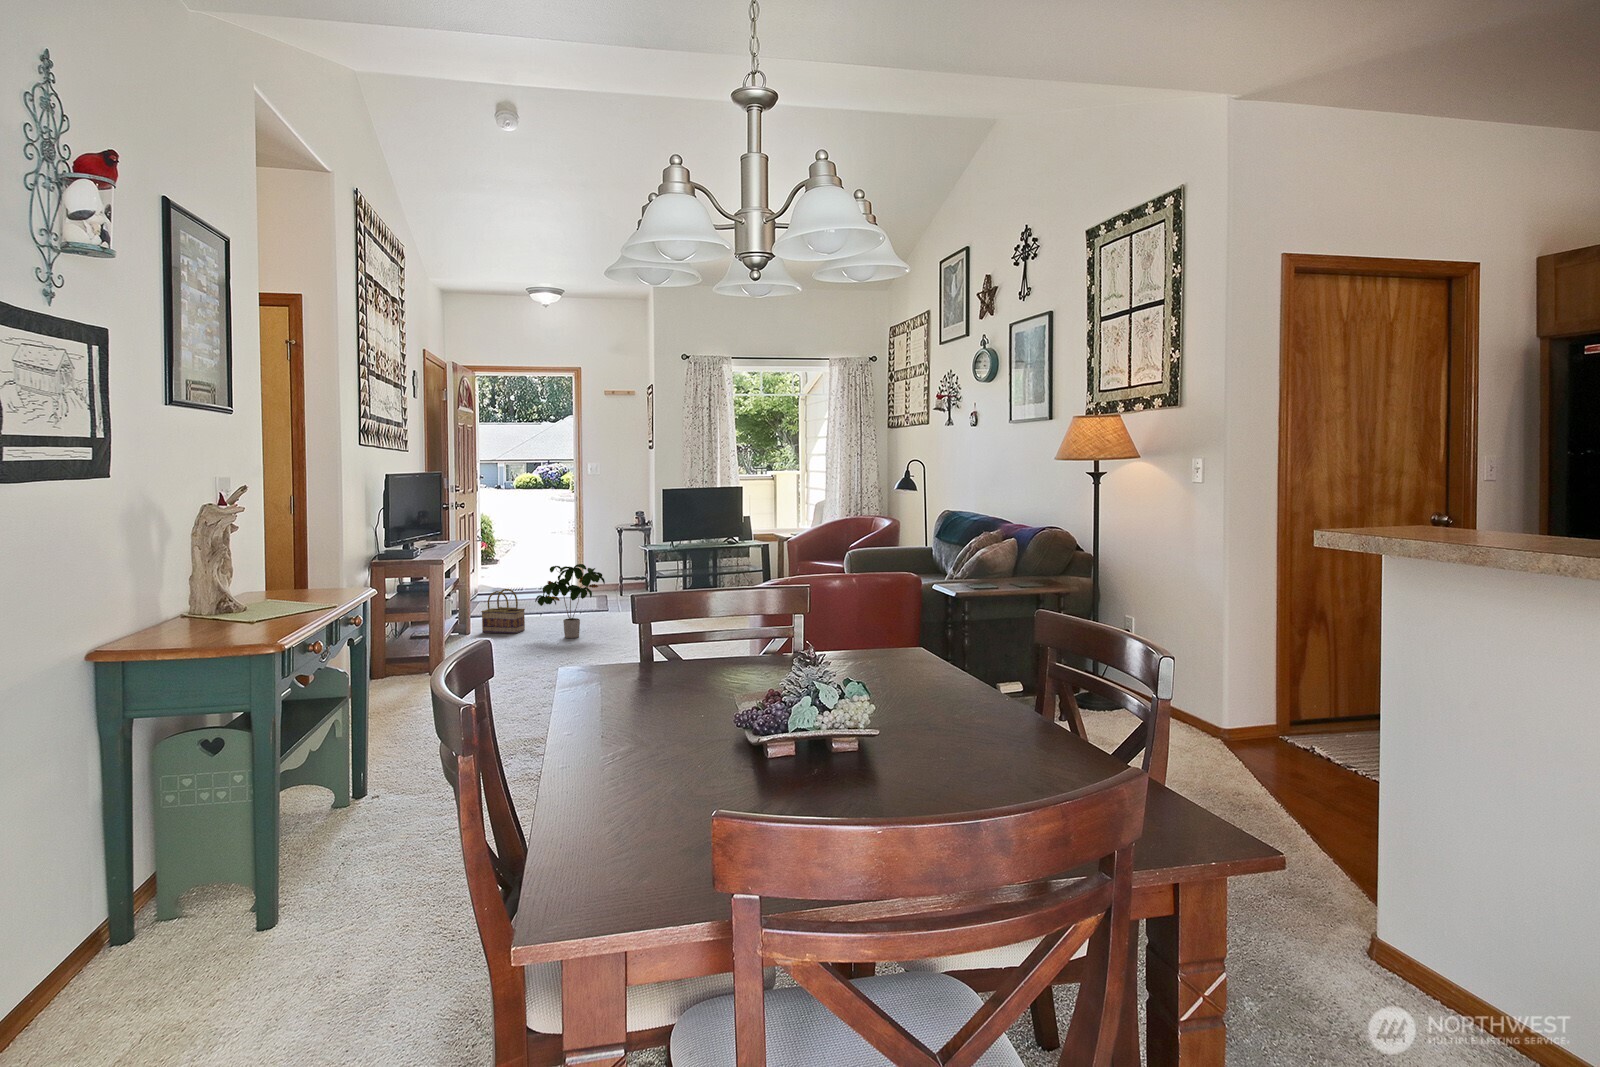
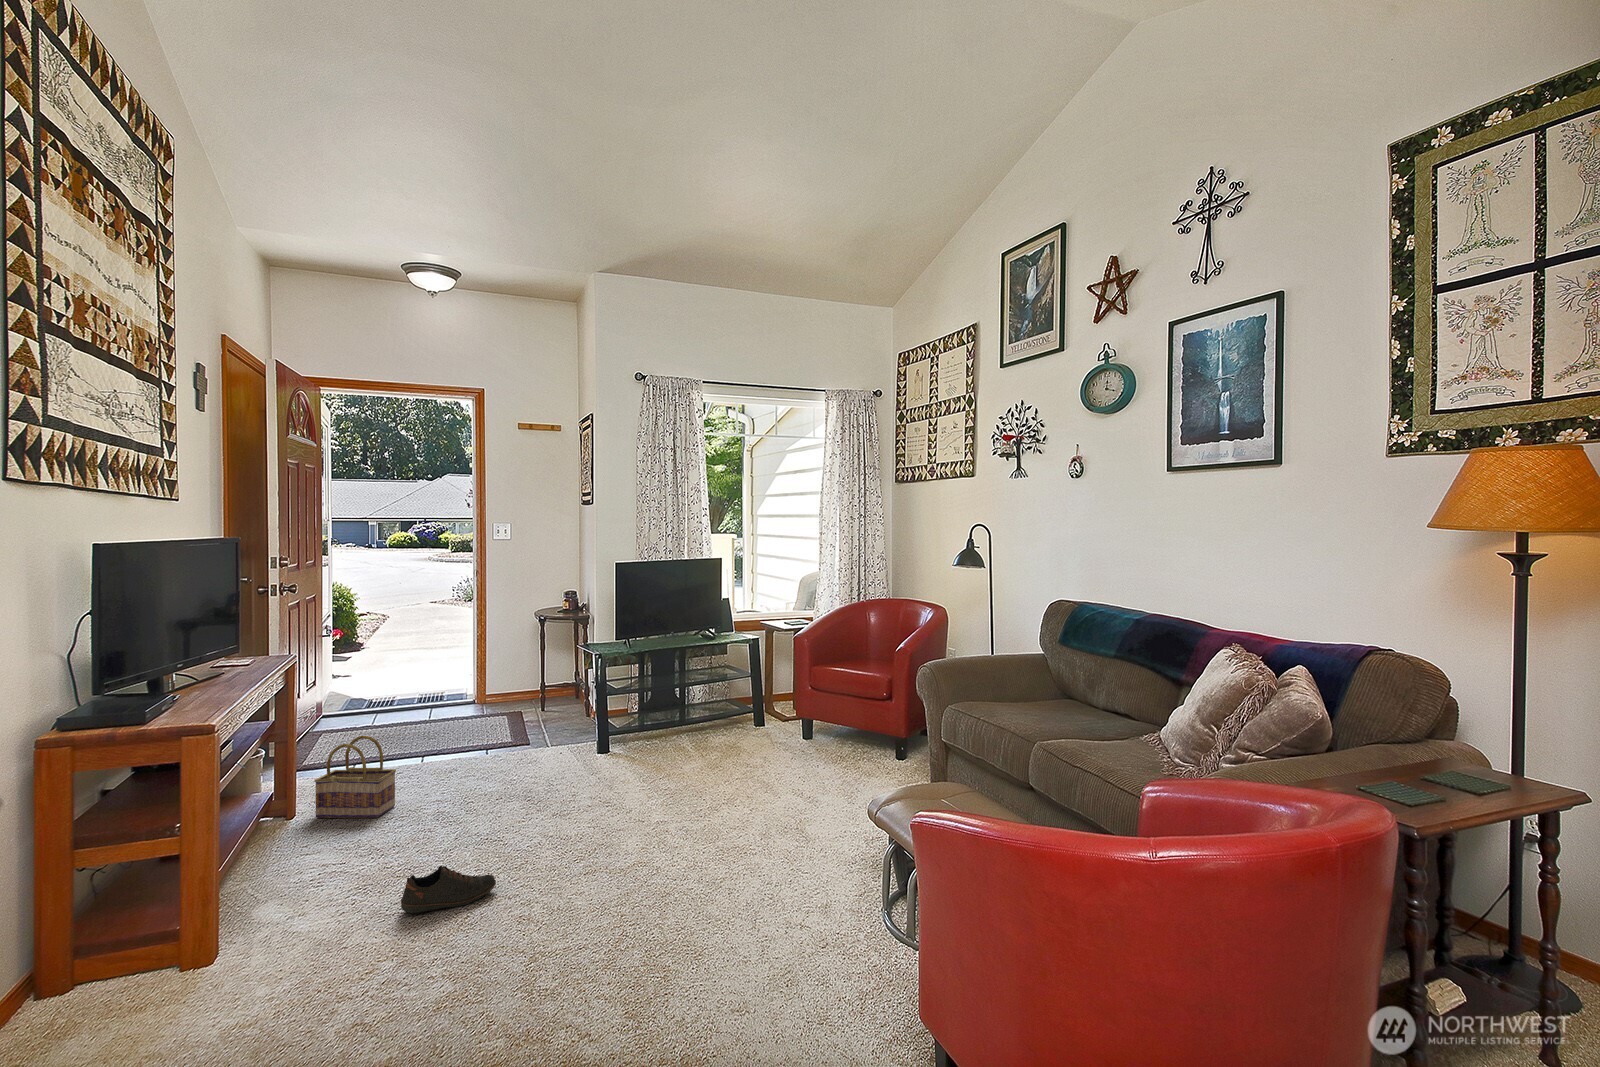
potted plant: present [535,564,605,638] -> none [416,696,543,828]
shoe: none [527,639,574,659] -> present [401,866,496,913]

